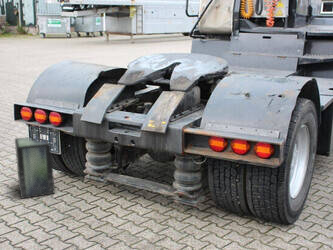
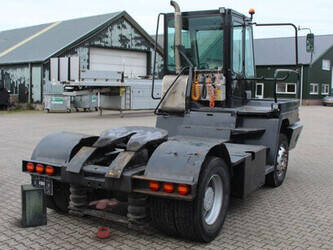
potted plant: none [115,161,157,216] -> present [89,199,117,238]

